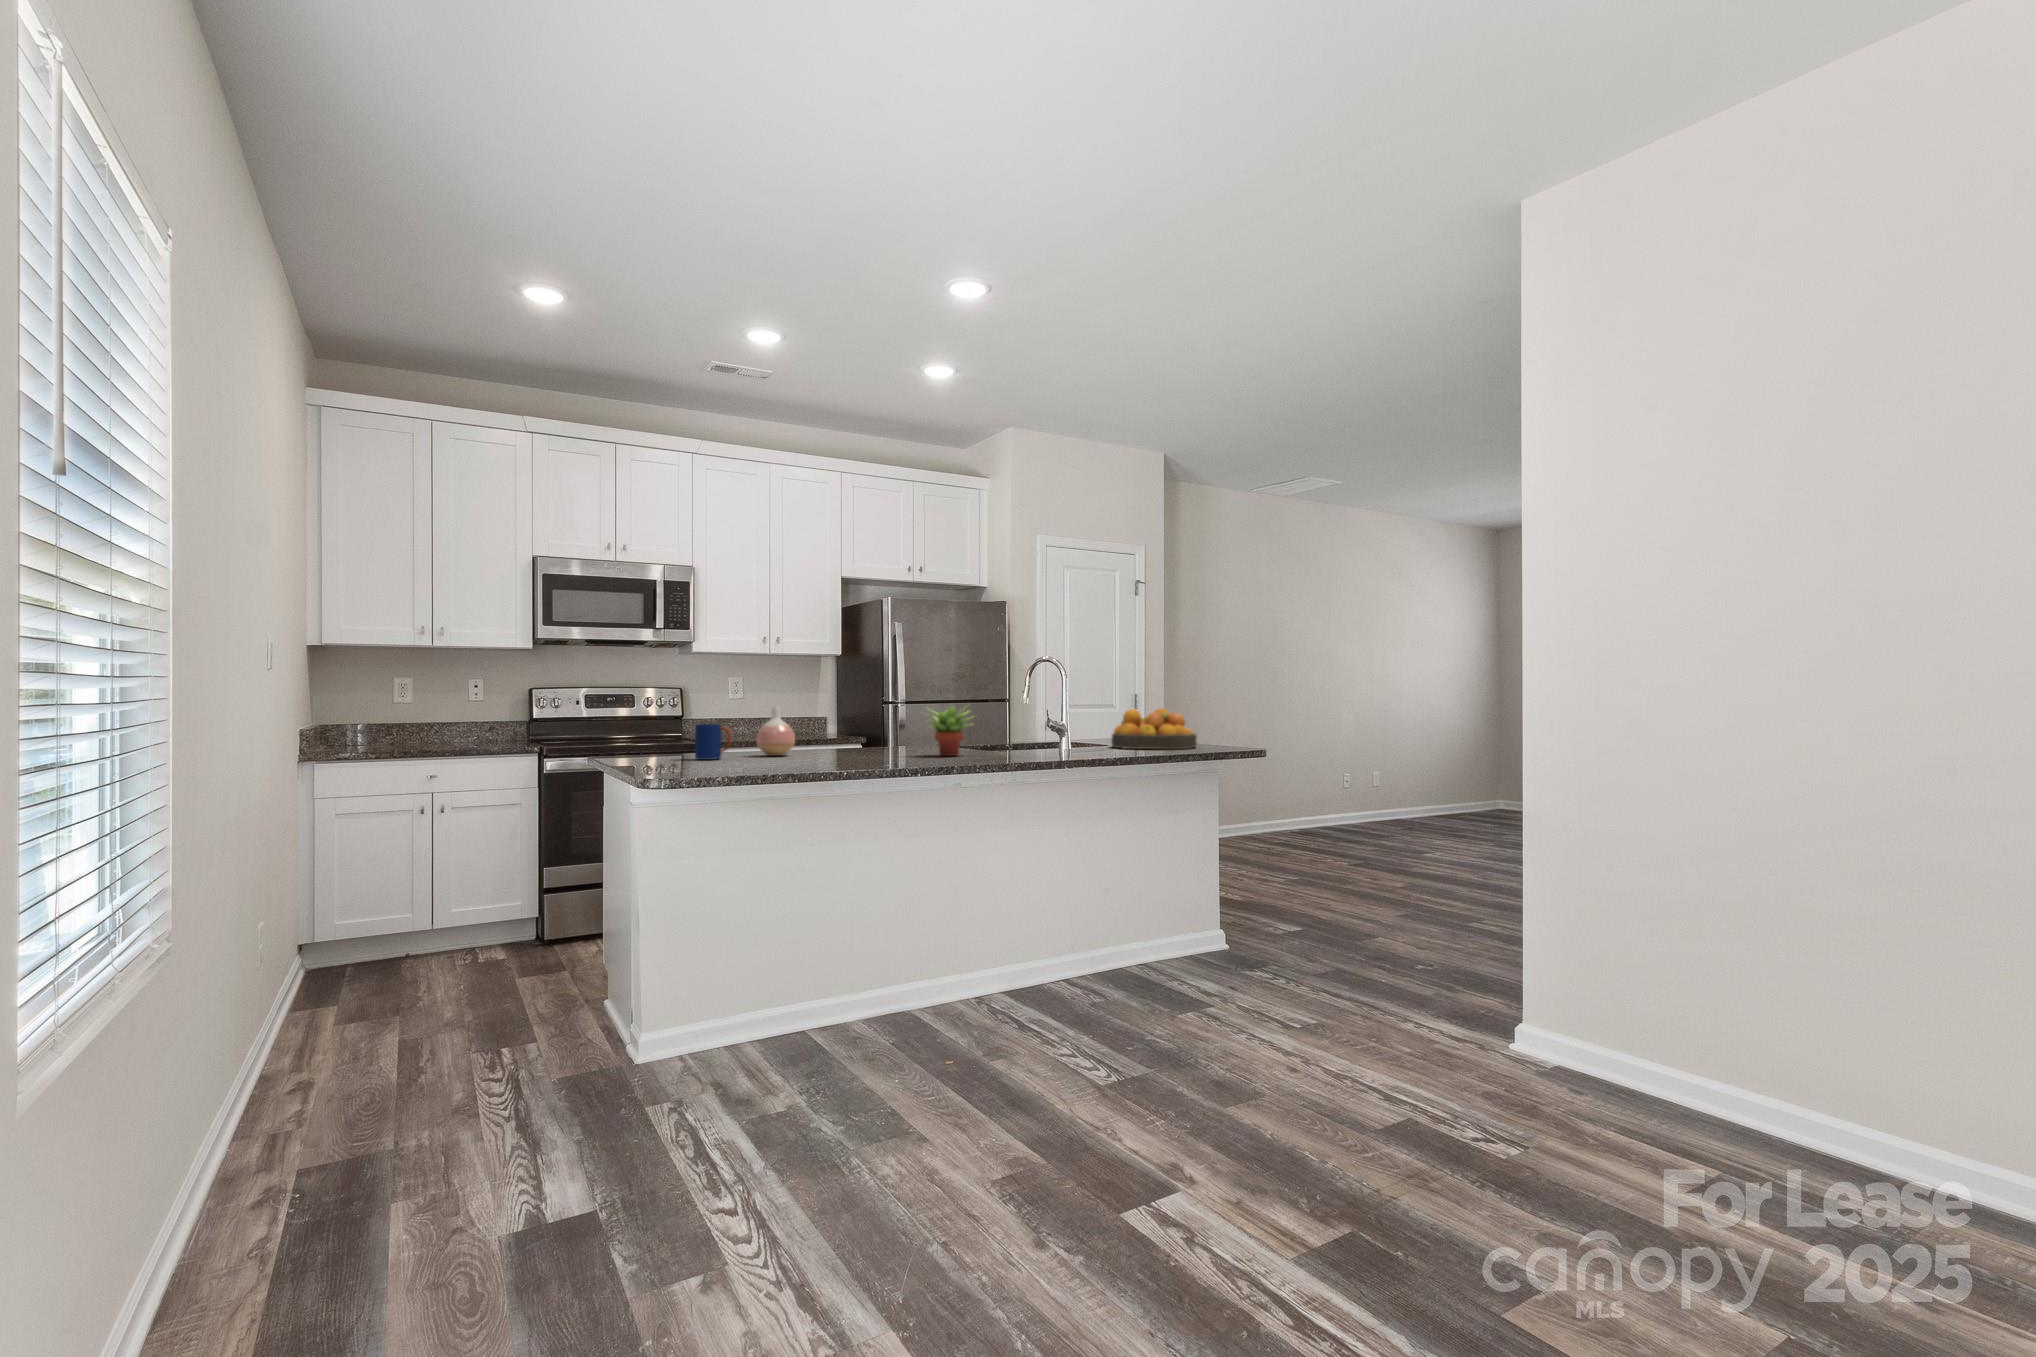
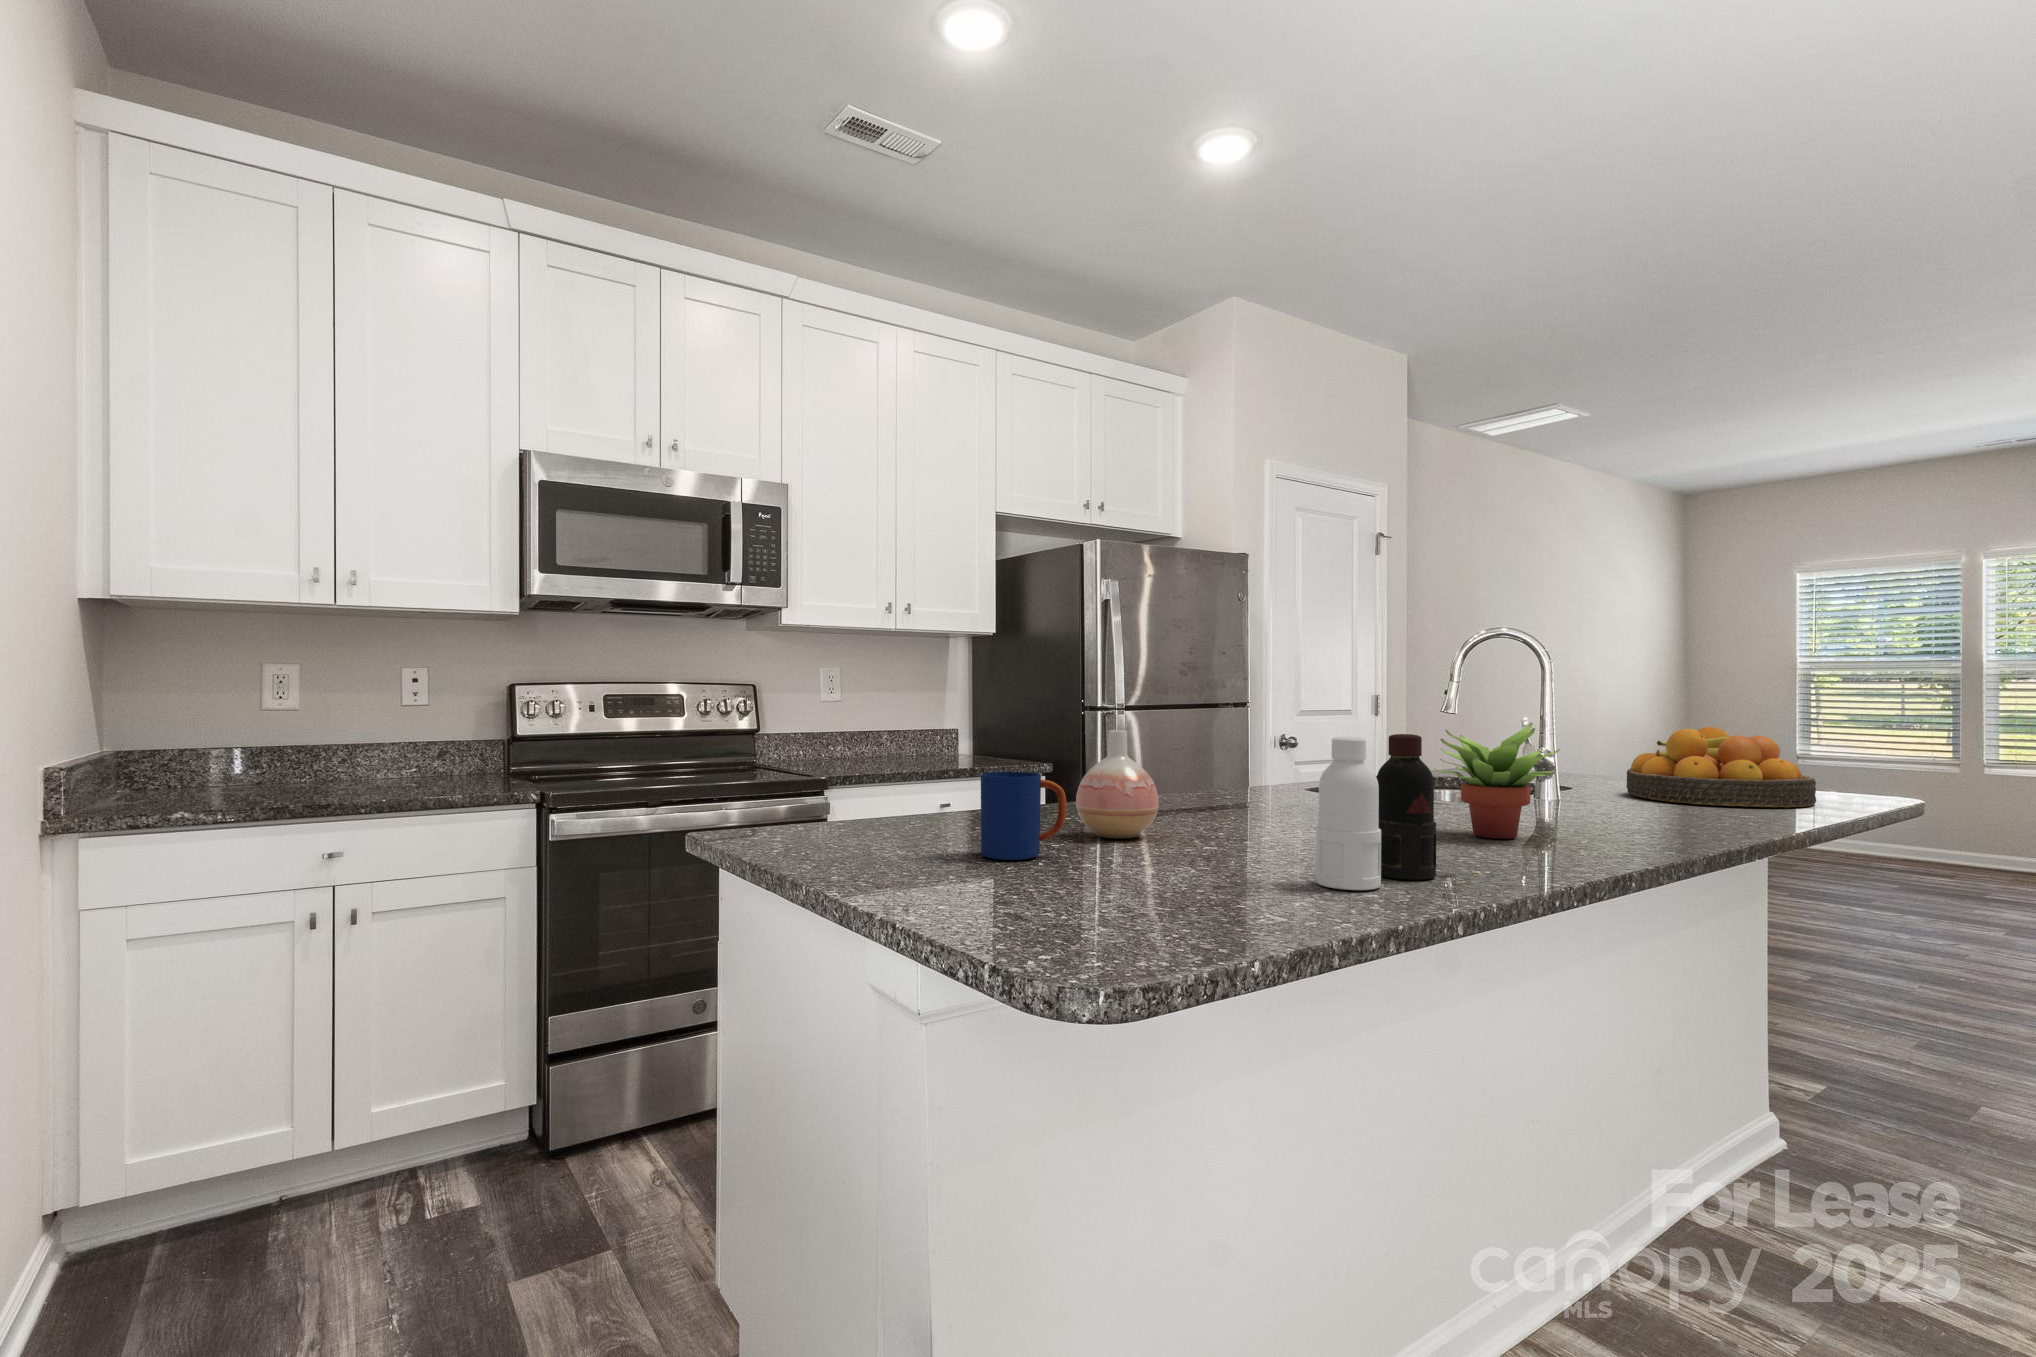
bottle: none [801,705,860,764] -> present [1316,734,1436,890]

